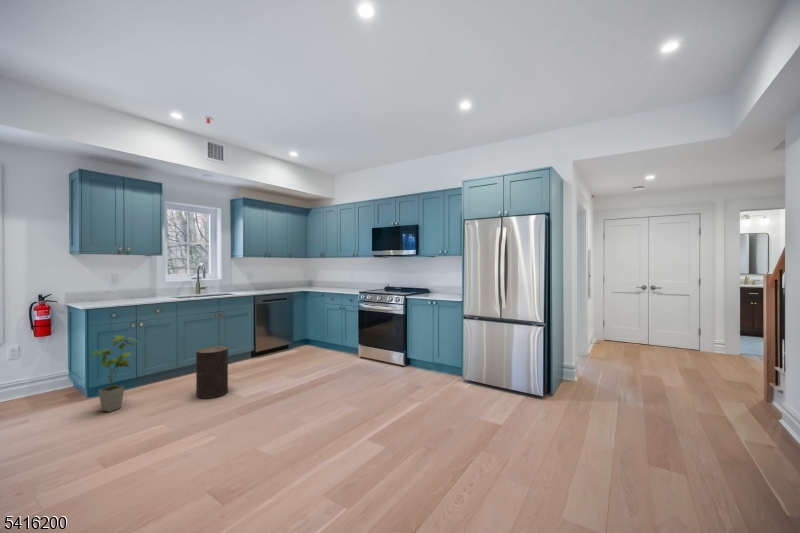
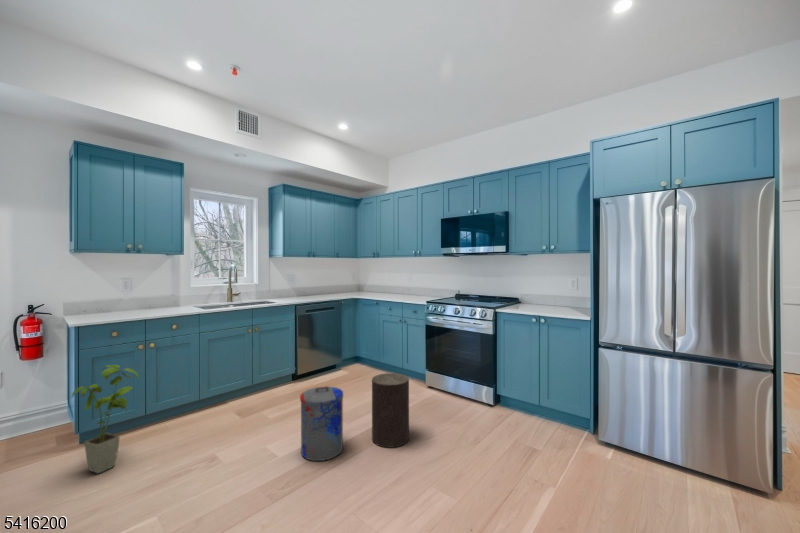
stool: present [196,346,228,399] -> present [372,373,409,448]
trash can: none [258,349,290,399] -> present [300,386,343,461]

